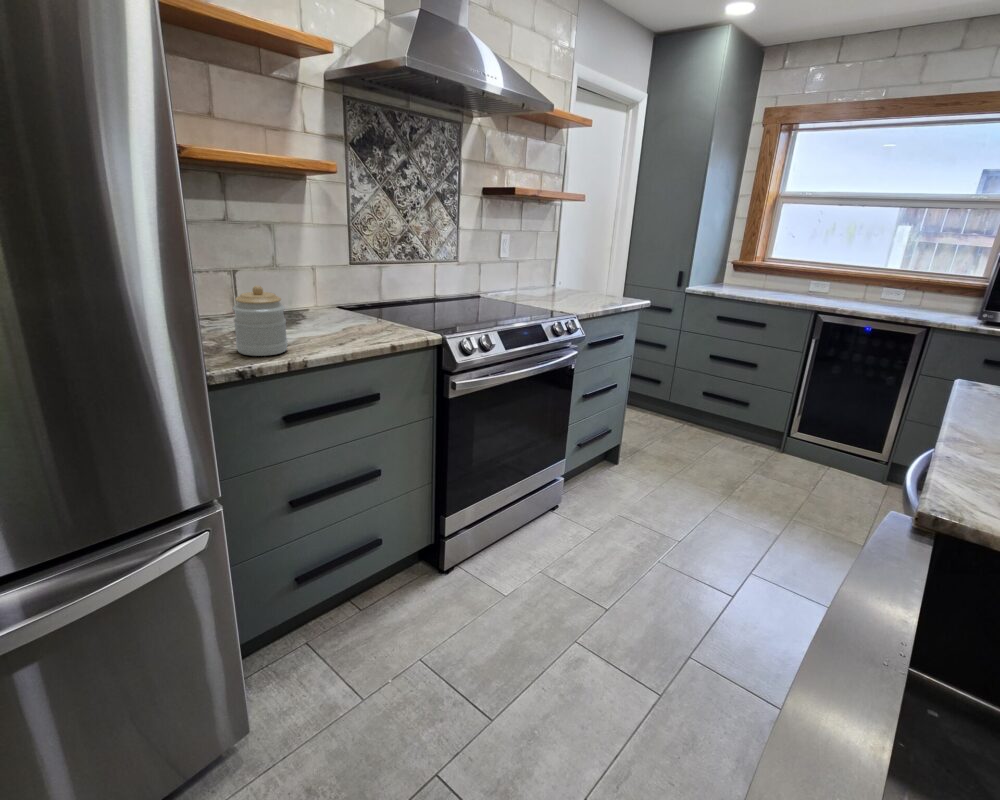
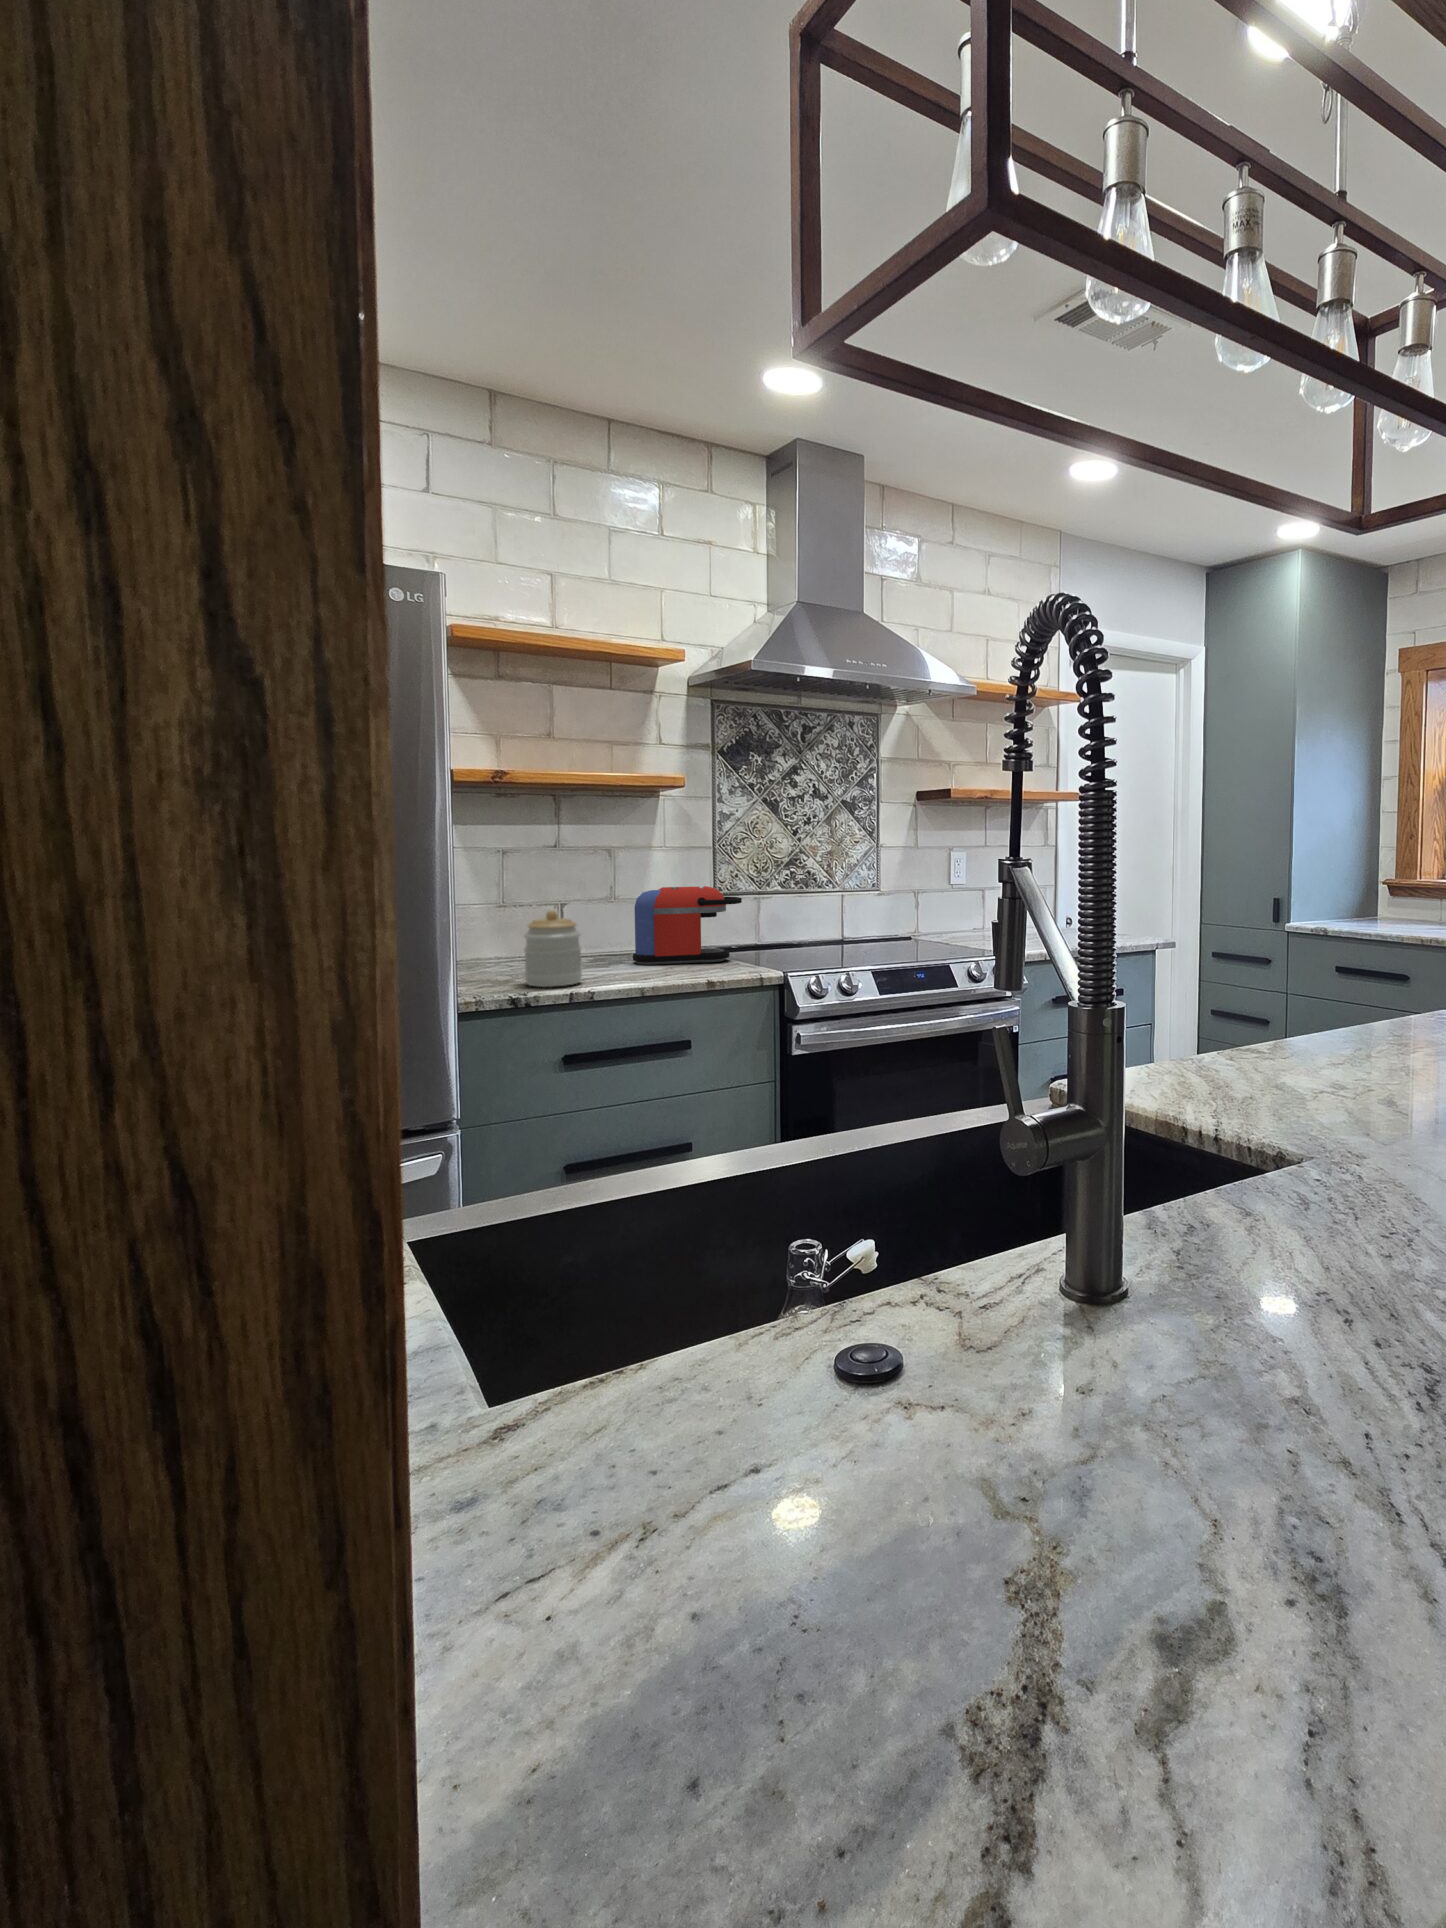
coffee maker: none [305,261,389,326] -> present [633,886,742,965]

